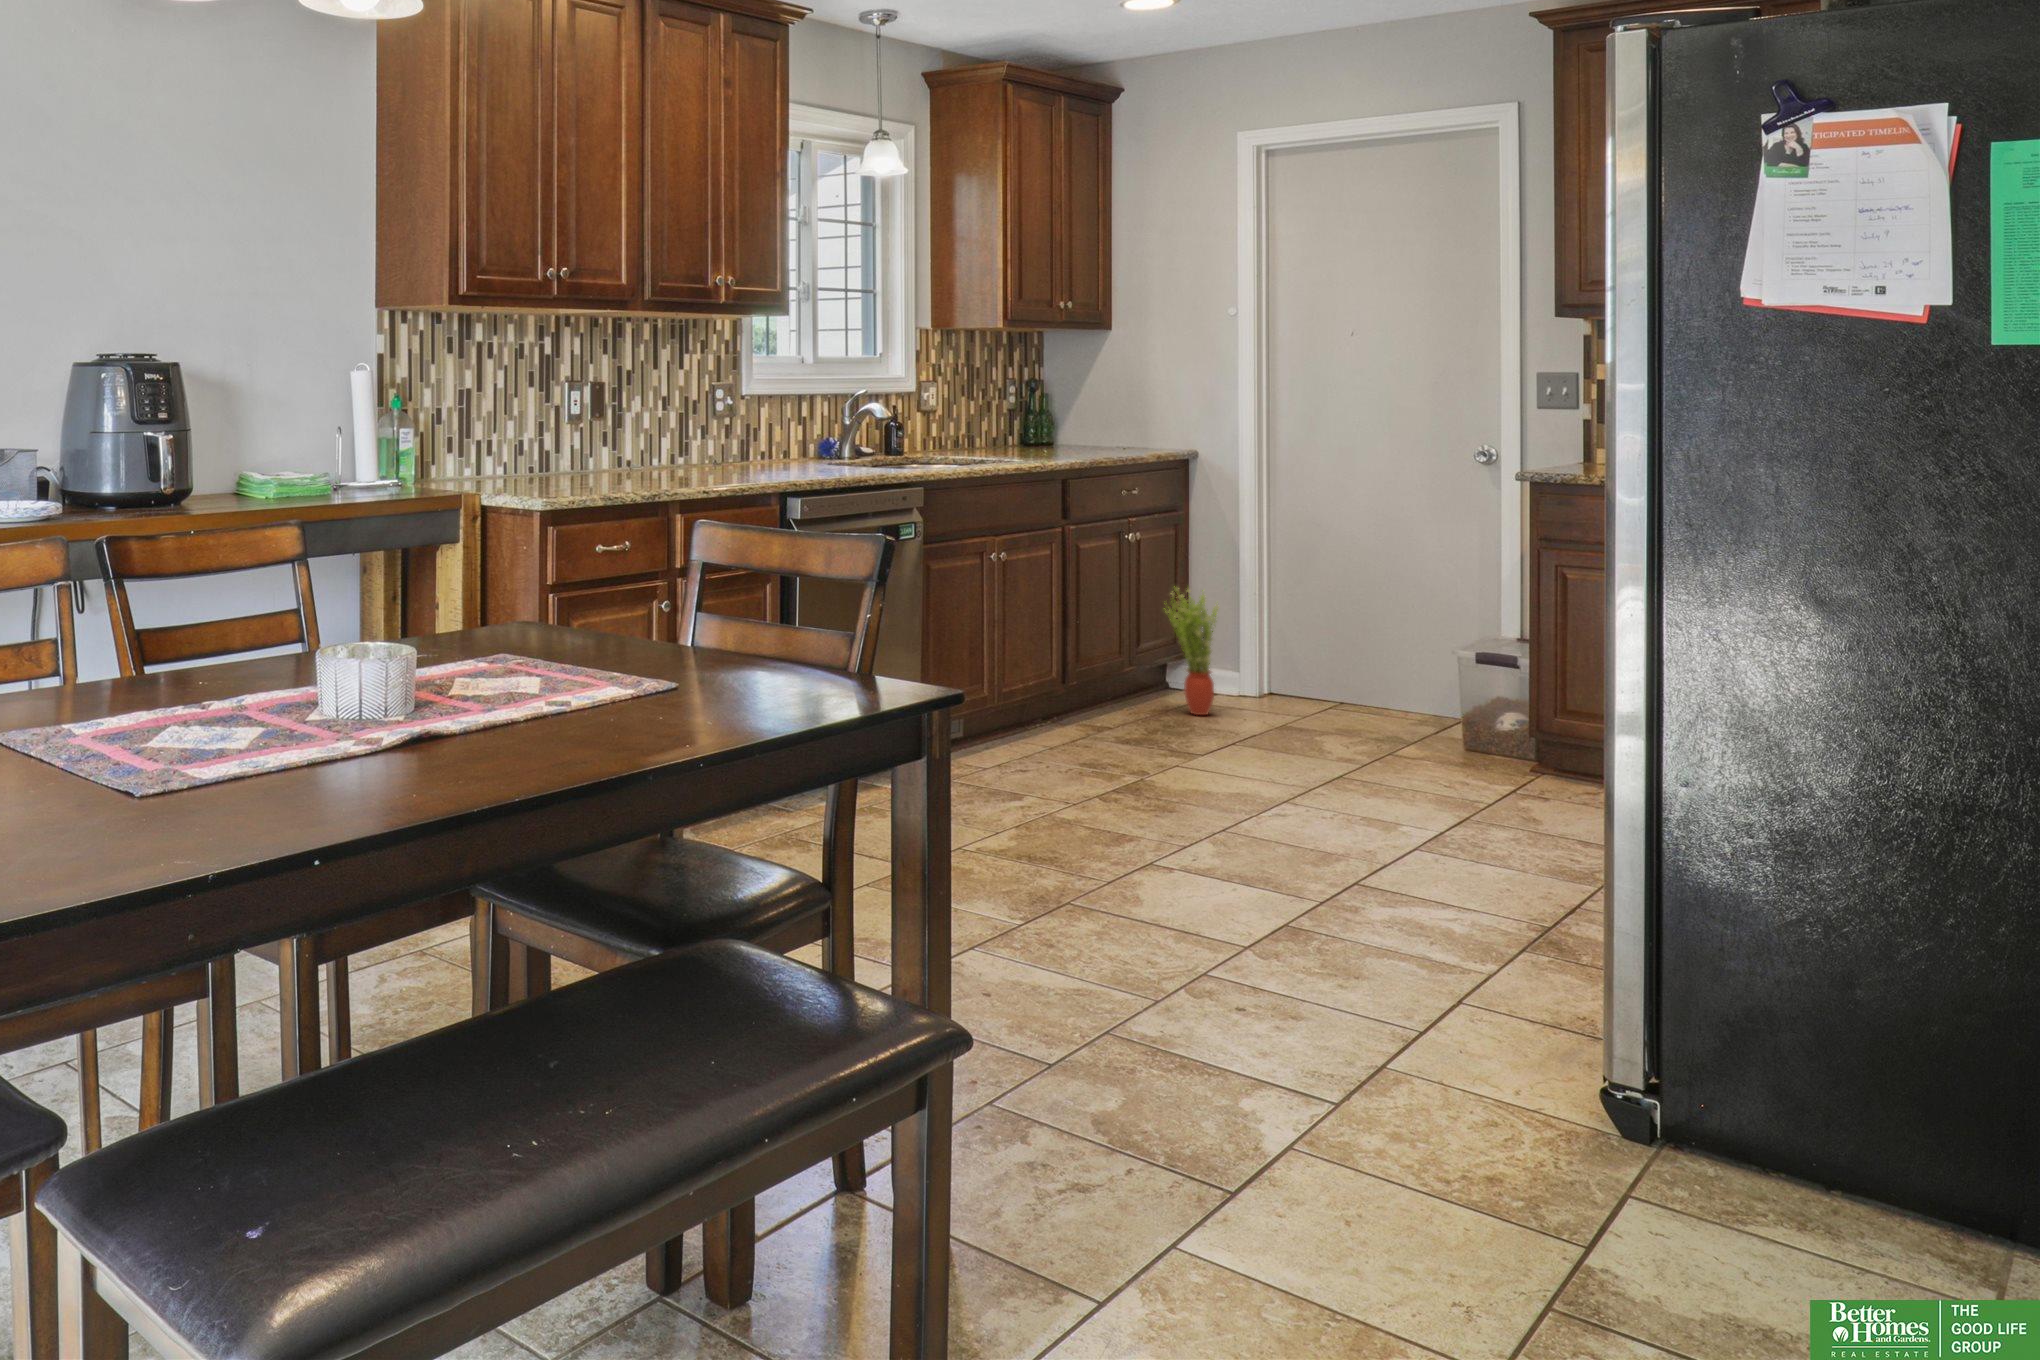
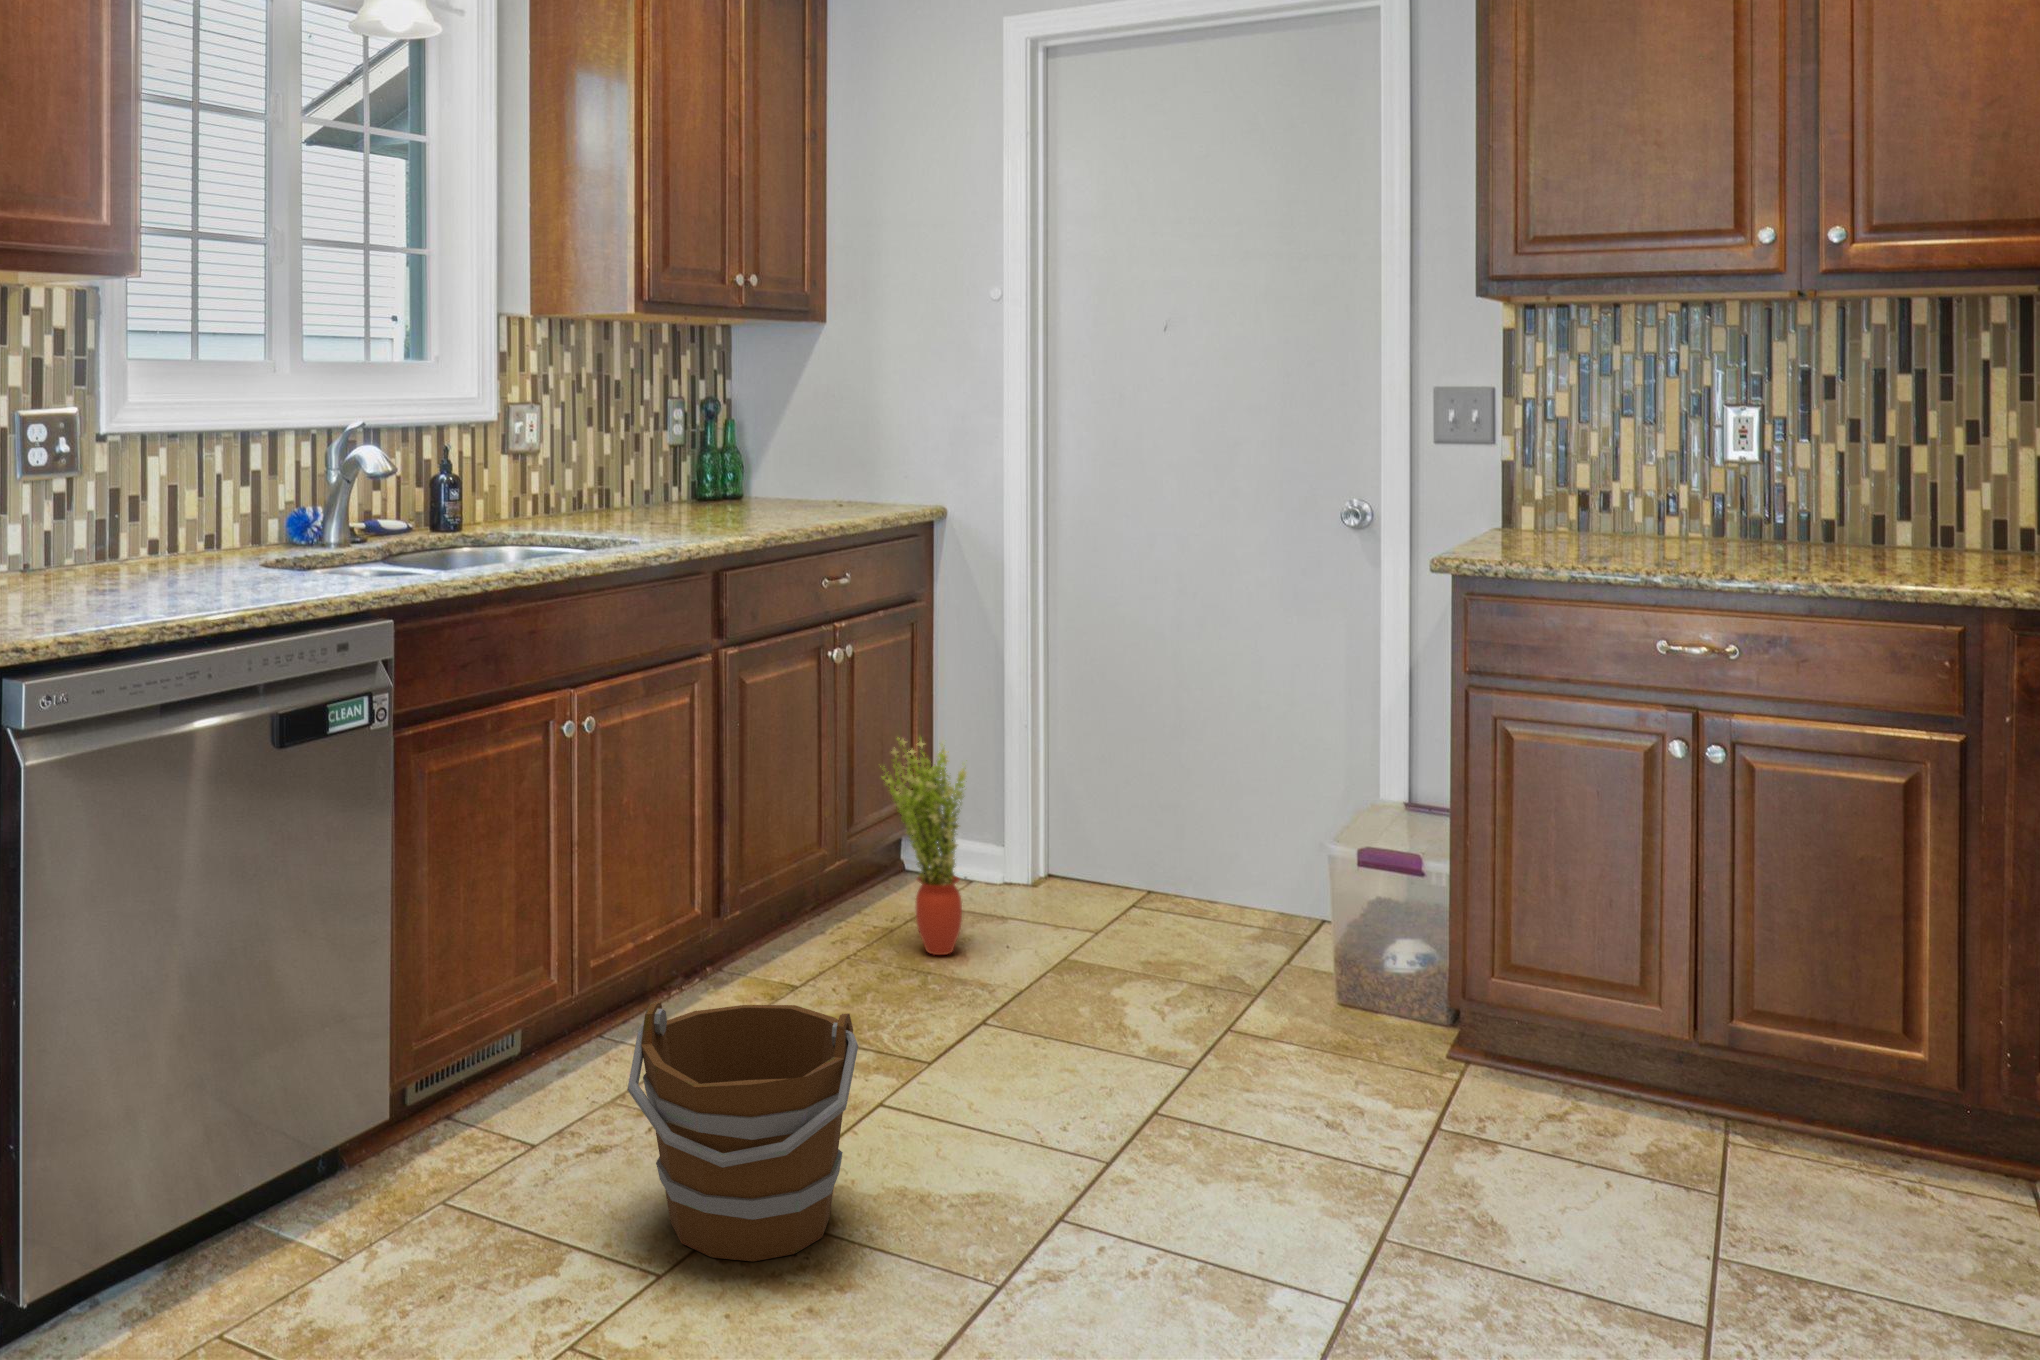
bucket: none [1066,681,1186,798] -> present [627,1001,858,1261]

